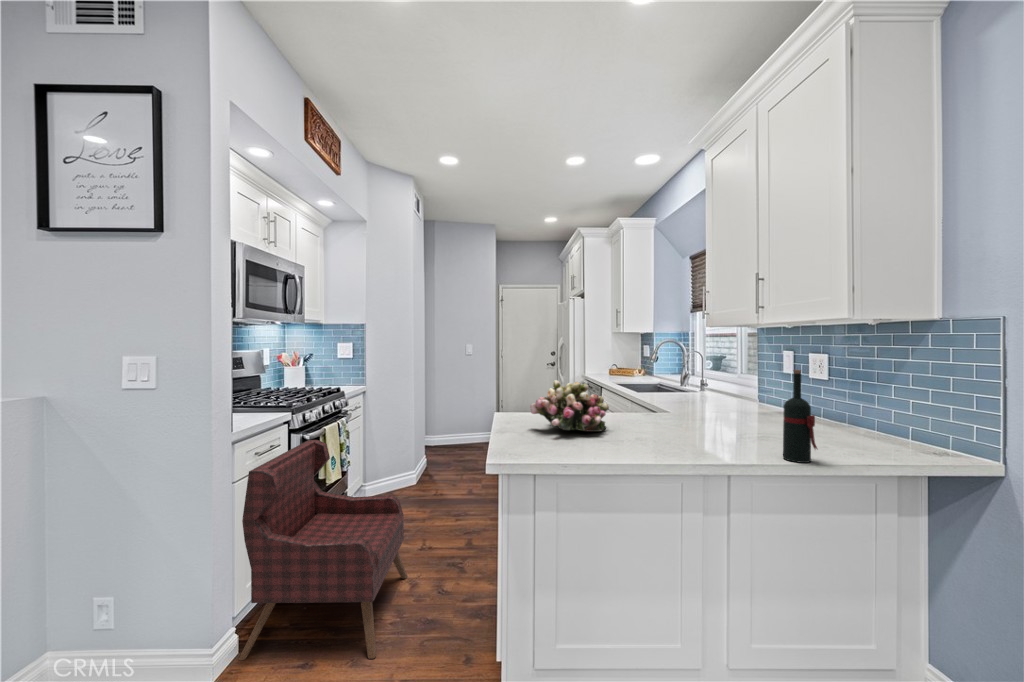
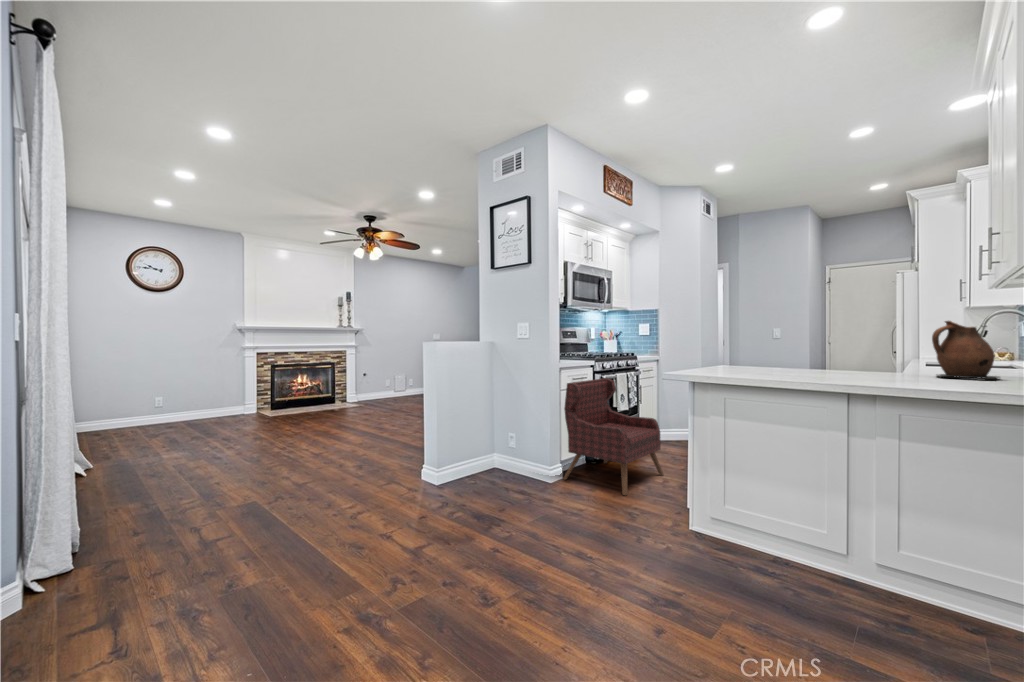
ceramic pitcher: none [718,366,779,429] -> present [932,321,999,380]
wine bottle: present [783,370,817,463] -> none [900,312,926,386]
flower arrangement: present [530,380,609,432] -> none [728,335,794,372]

